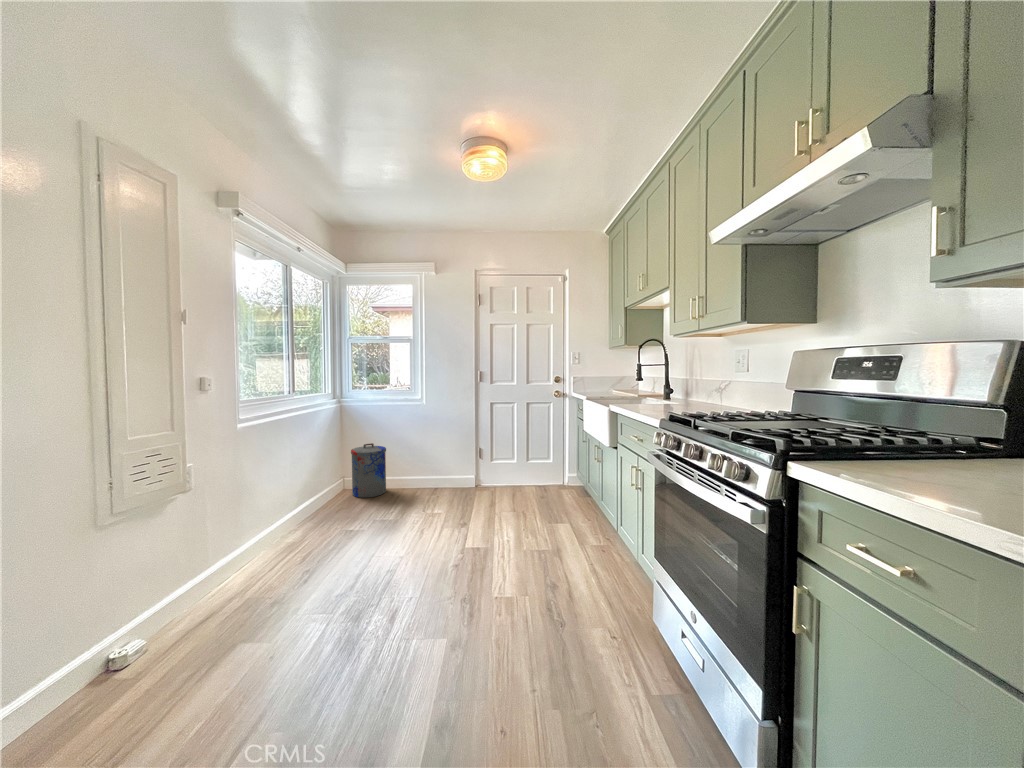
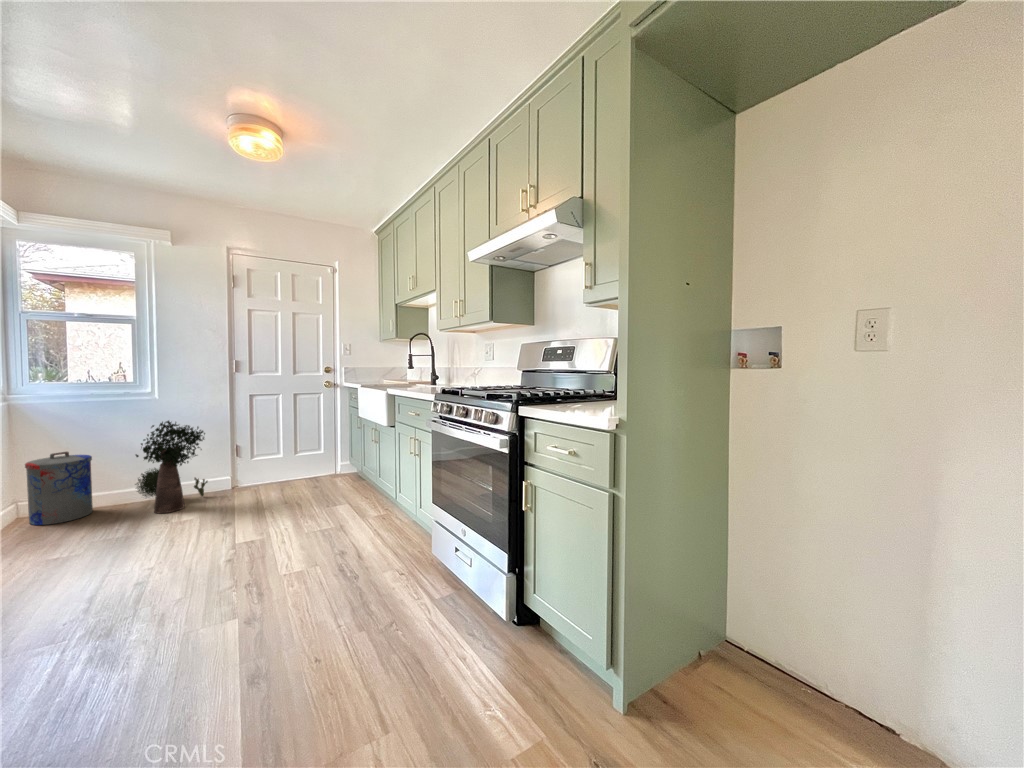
potted plant: none [408,423,458,503] -> present [135,421,208,513]

